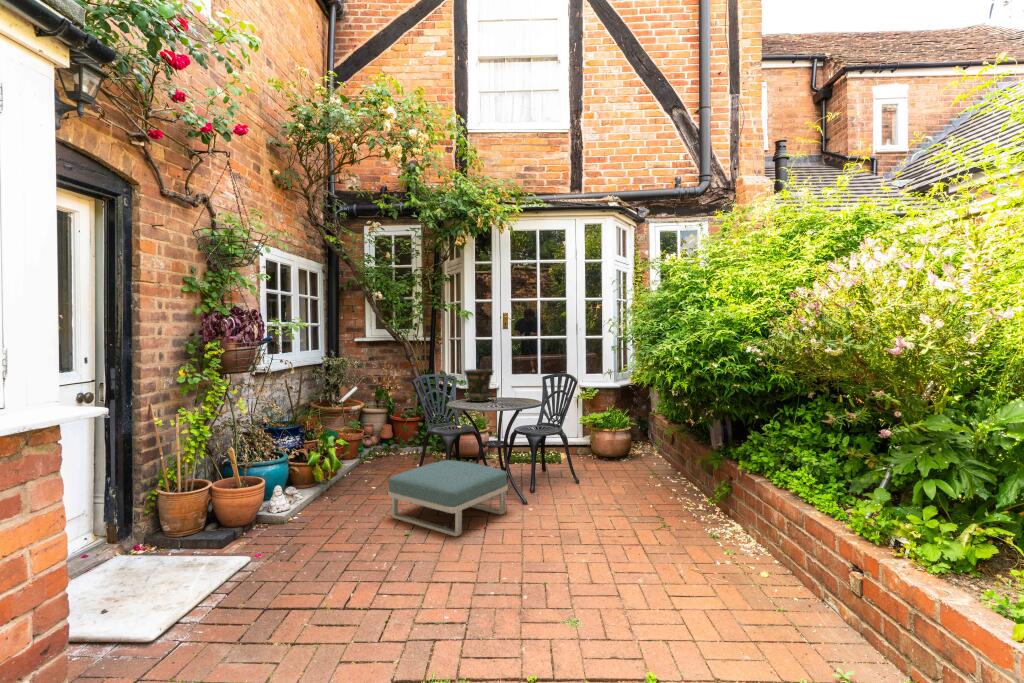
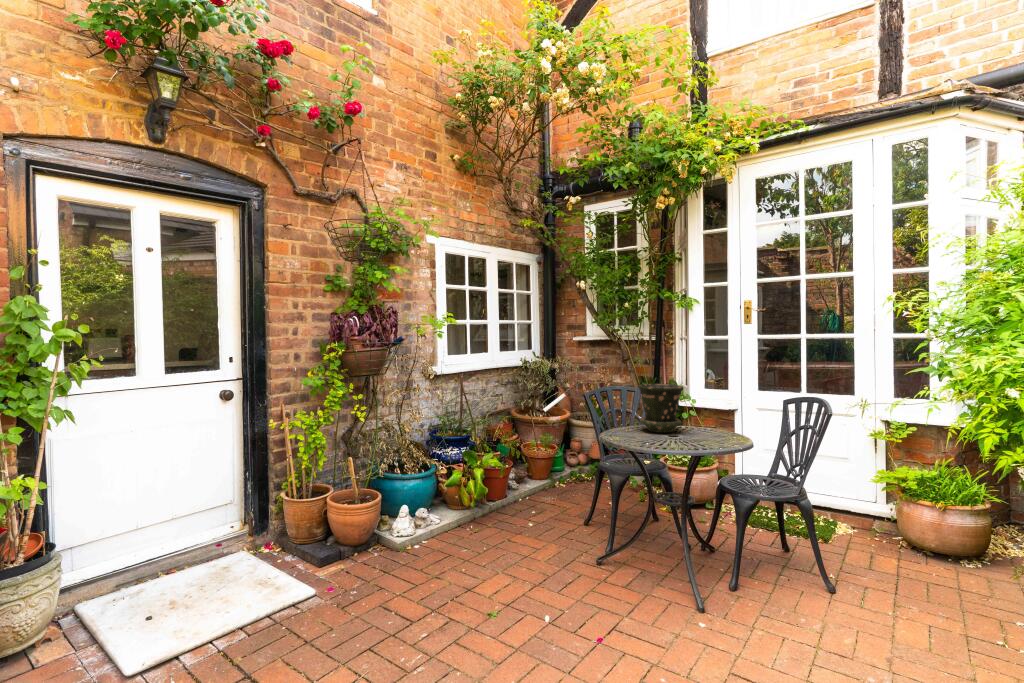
footstool: present [388,460,508,536] -> none [494,512,659,641]

